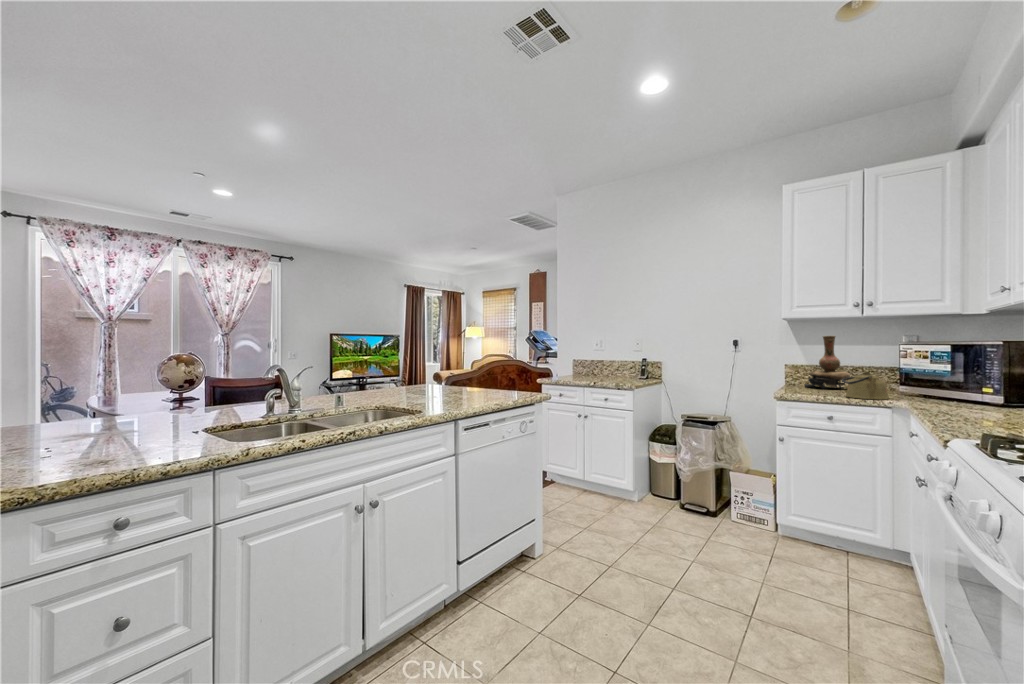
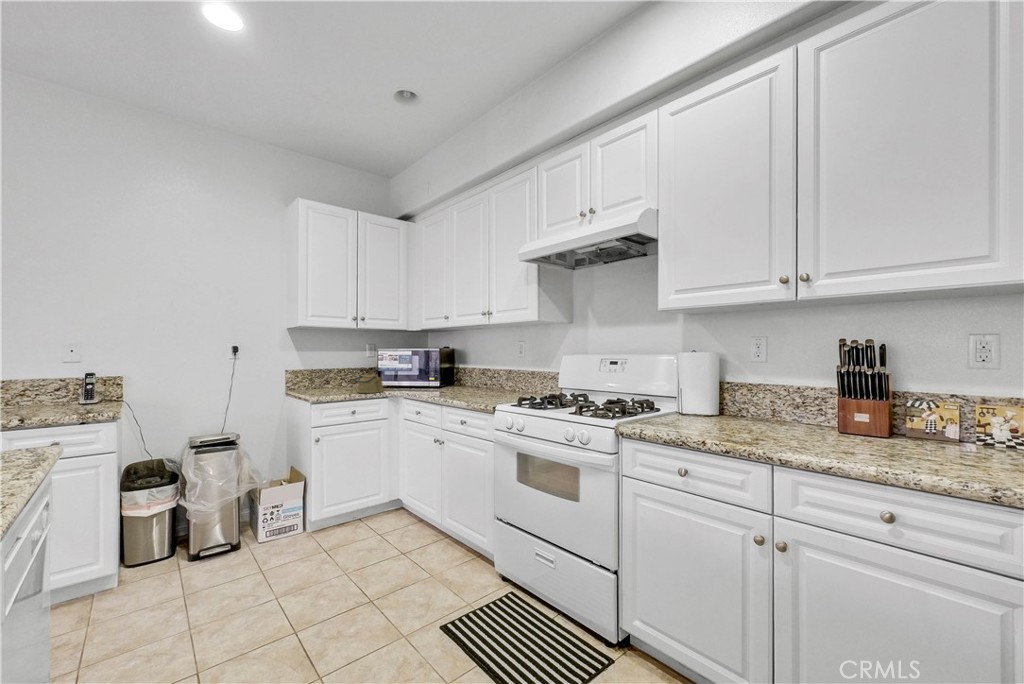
vase: present [804,336,850,389] -> none [300,343,338,390]

